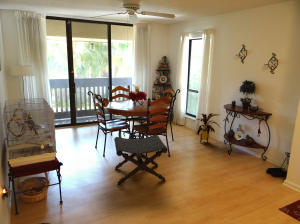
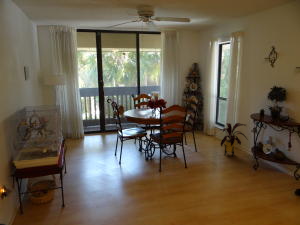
footstool: present [114,135,168,185] -> none [117,144,172,193]

